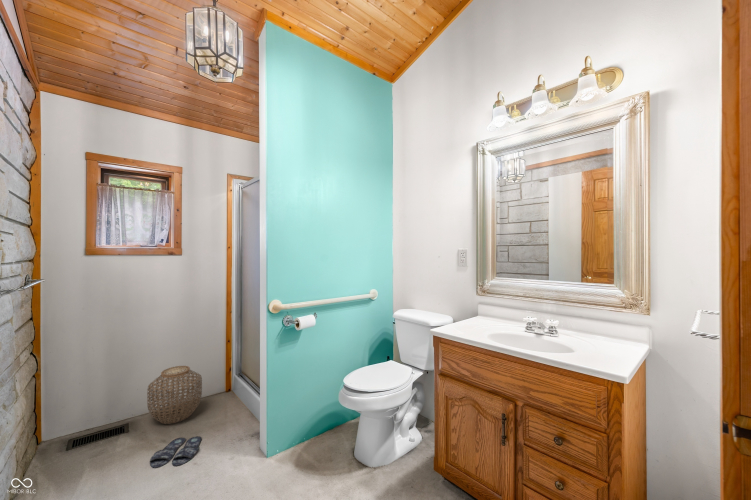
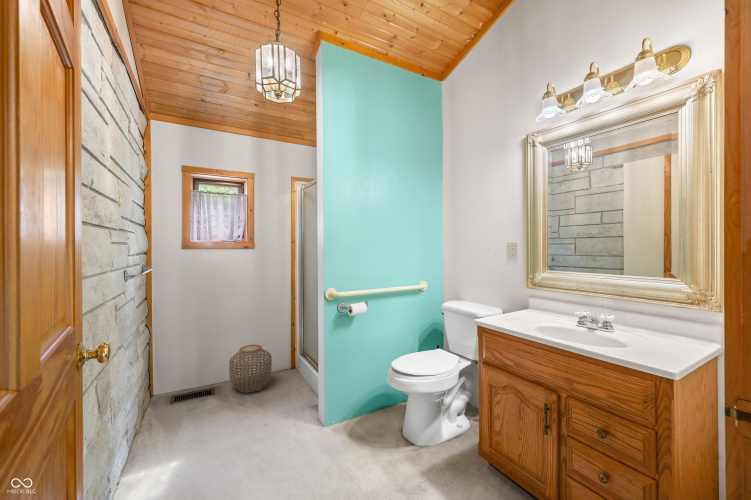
slippers: present [150,436,201,468] -> none [232,405,272,427]

